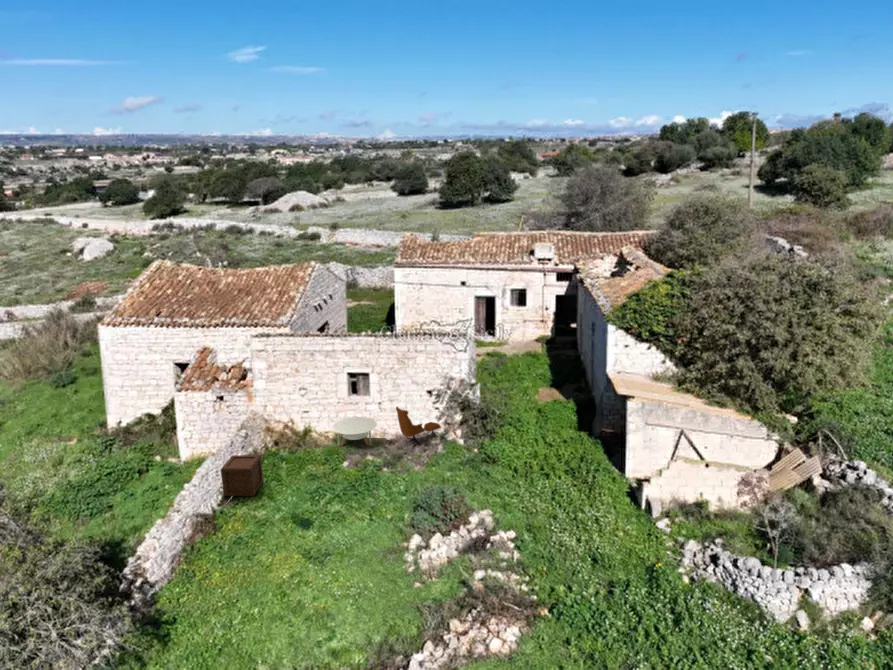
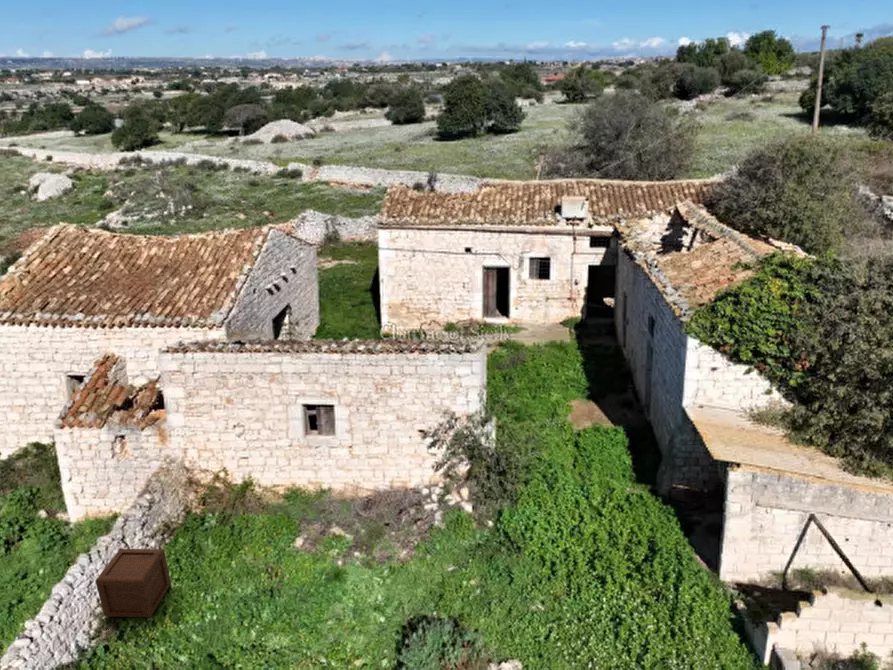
lounge chair: present [396,407,441,445] -> none [374,458,440,513]
round table: present [333,417,377,447] -> none [283,464,347,513]

